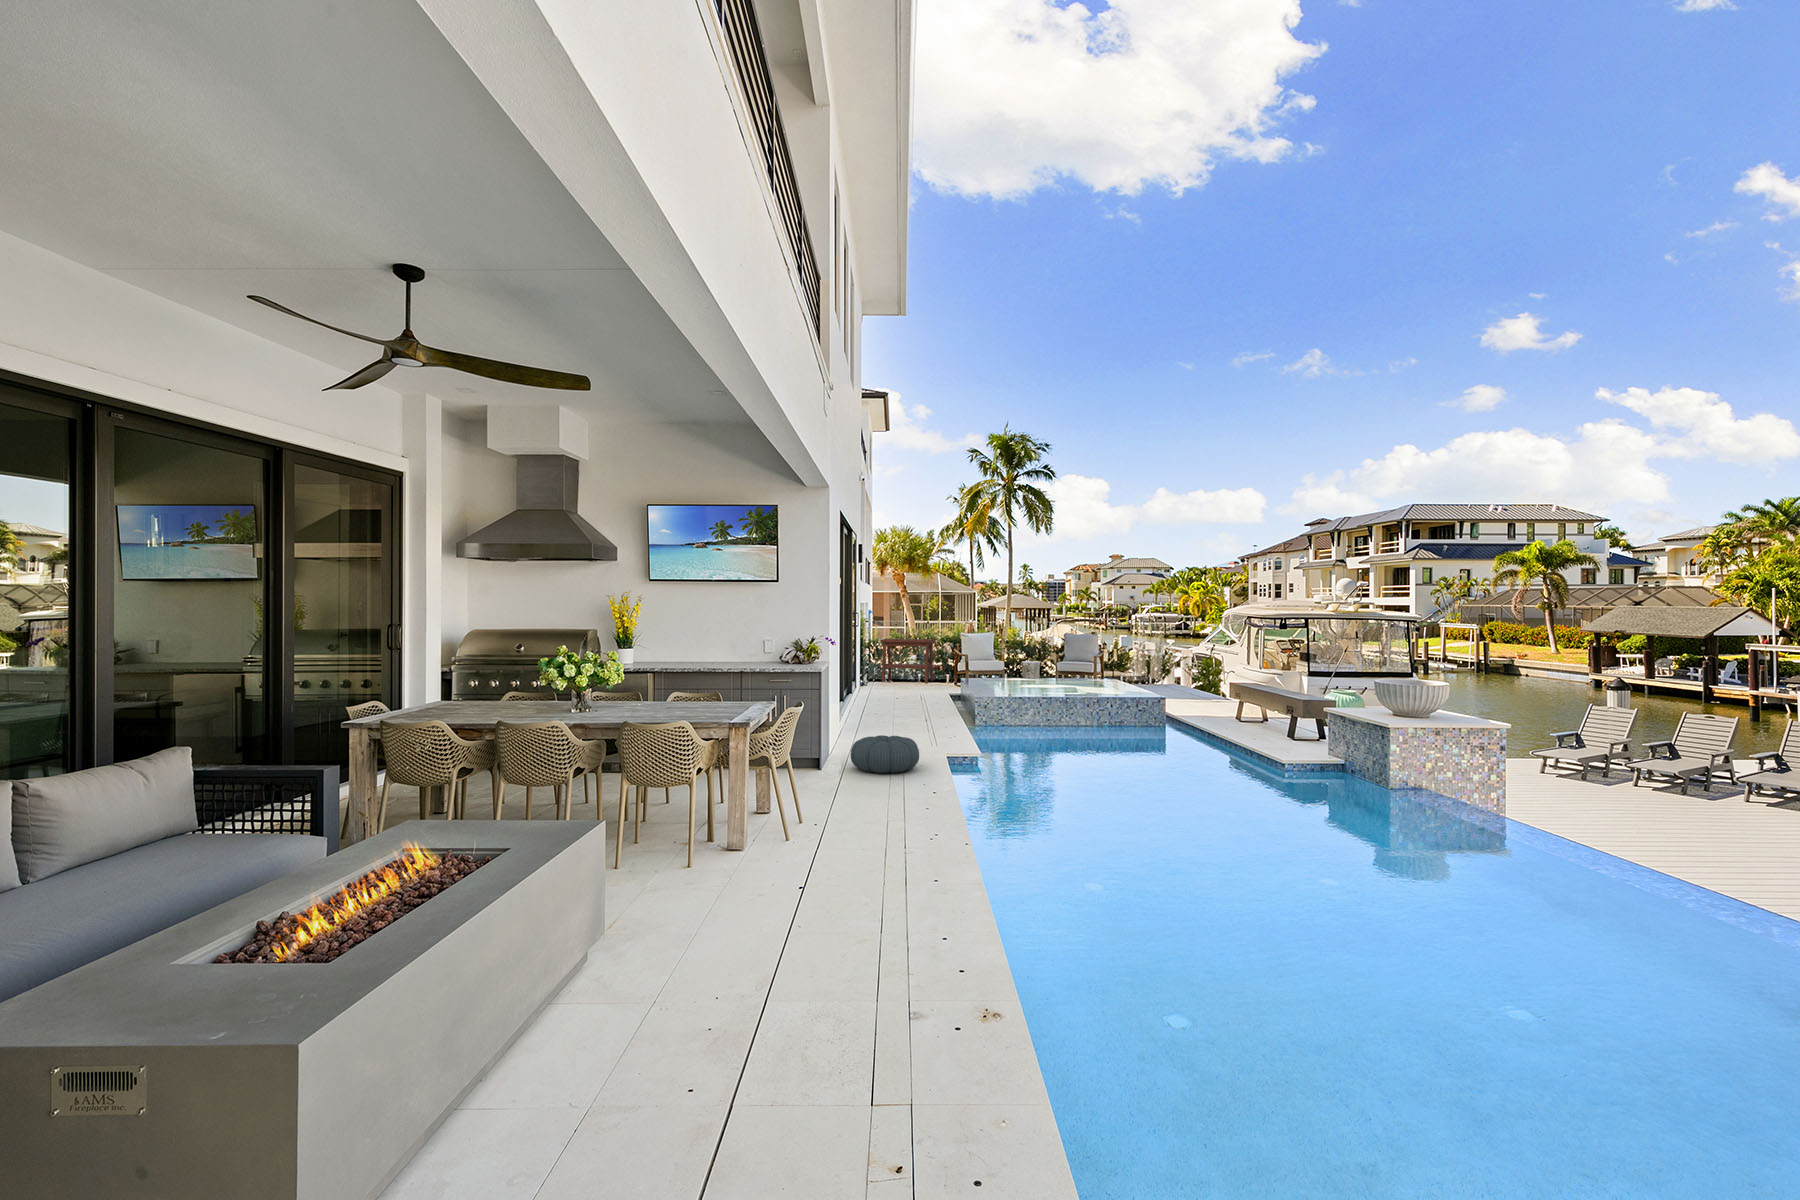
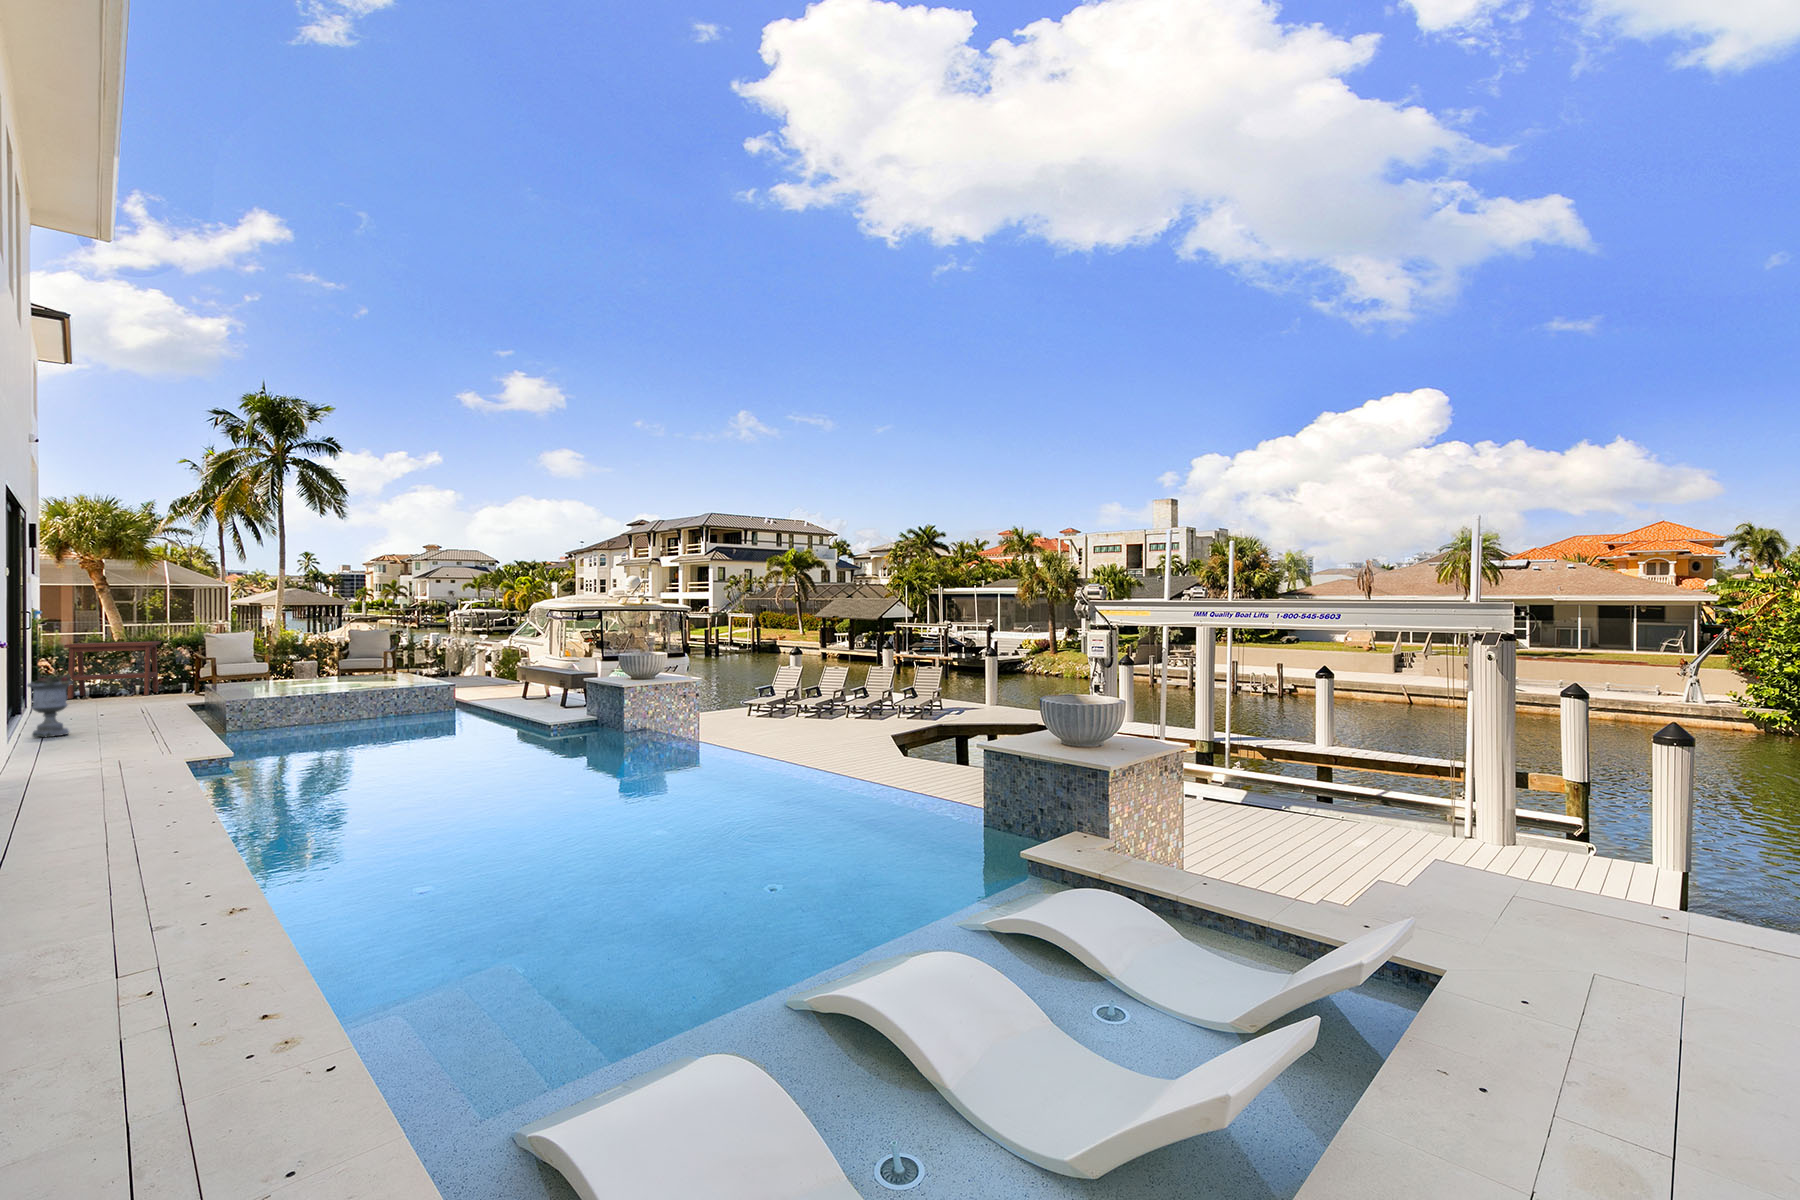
planter: none [855,668,882,718] -> present [27,674,74,737]
pouf: present [851,735,919,773] -> none [32,740,141,783]

